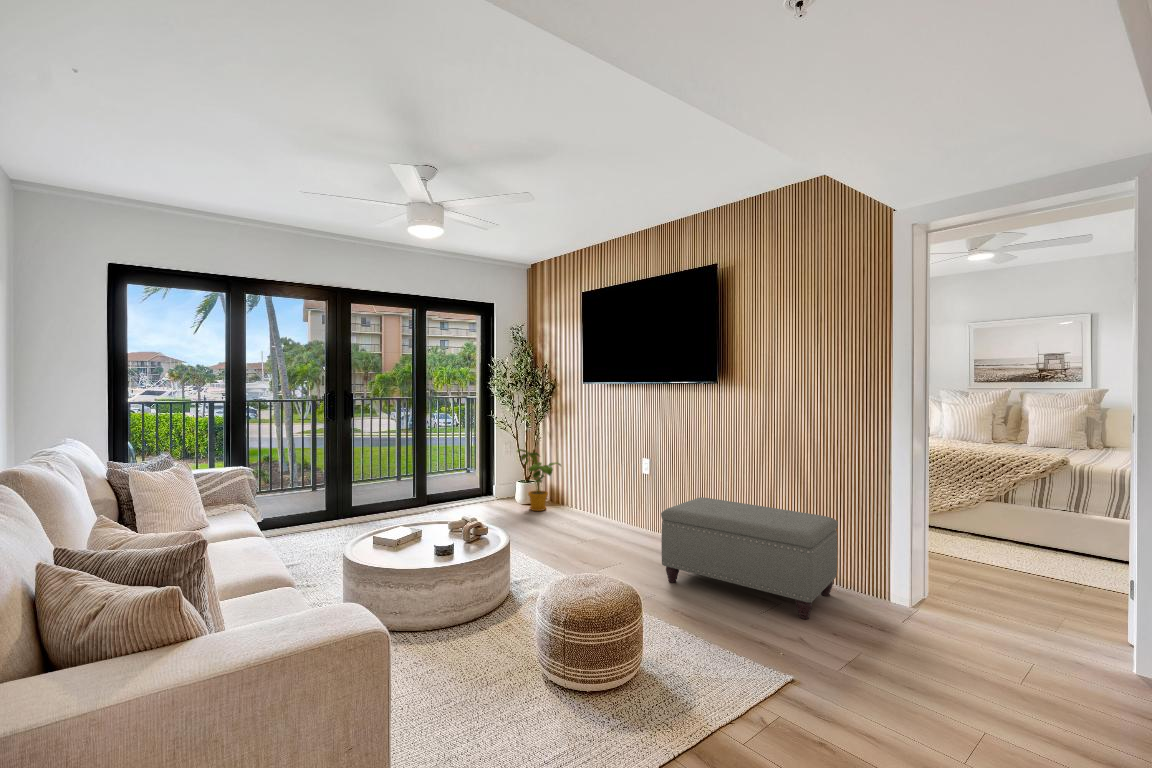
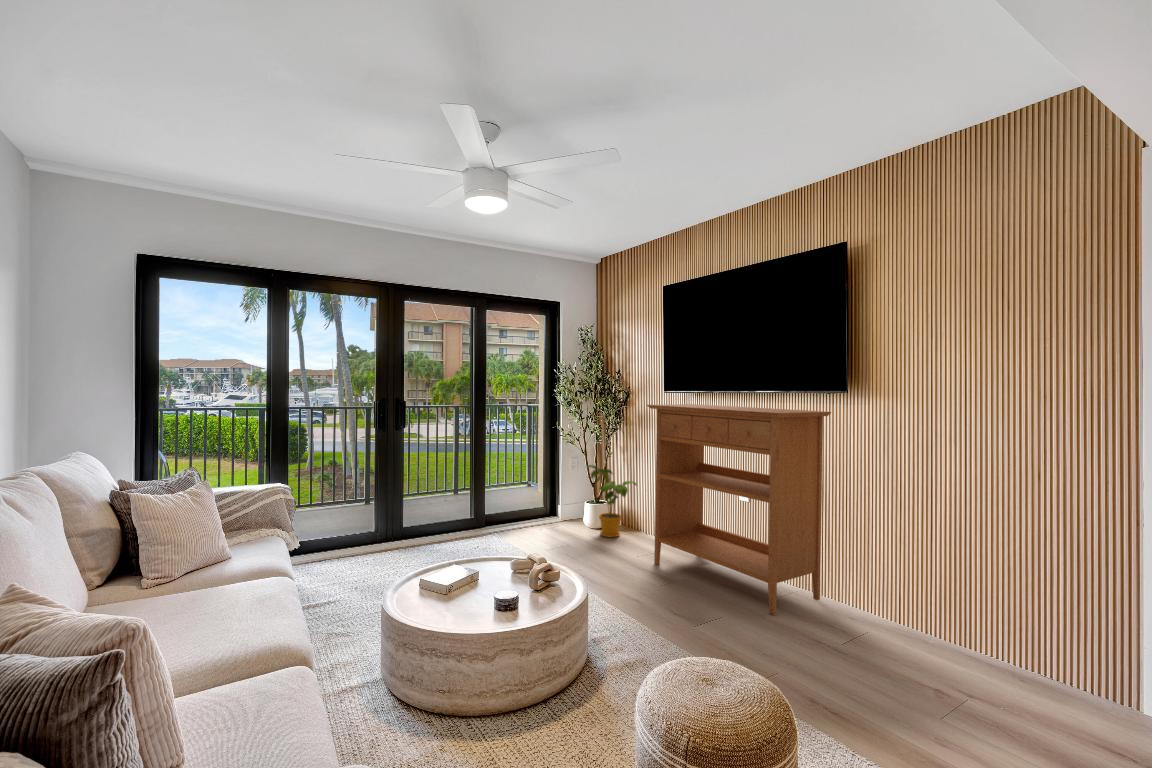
console table: none [565,394,708,559] -> present [647,404,831,615]
ottoman: present [661,497,838,619] -> none [781,540,1038,731]

